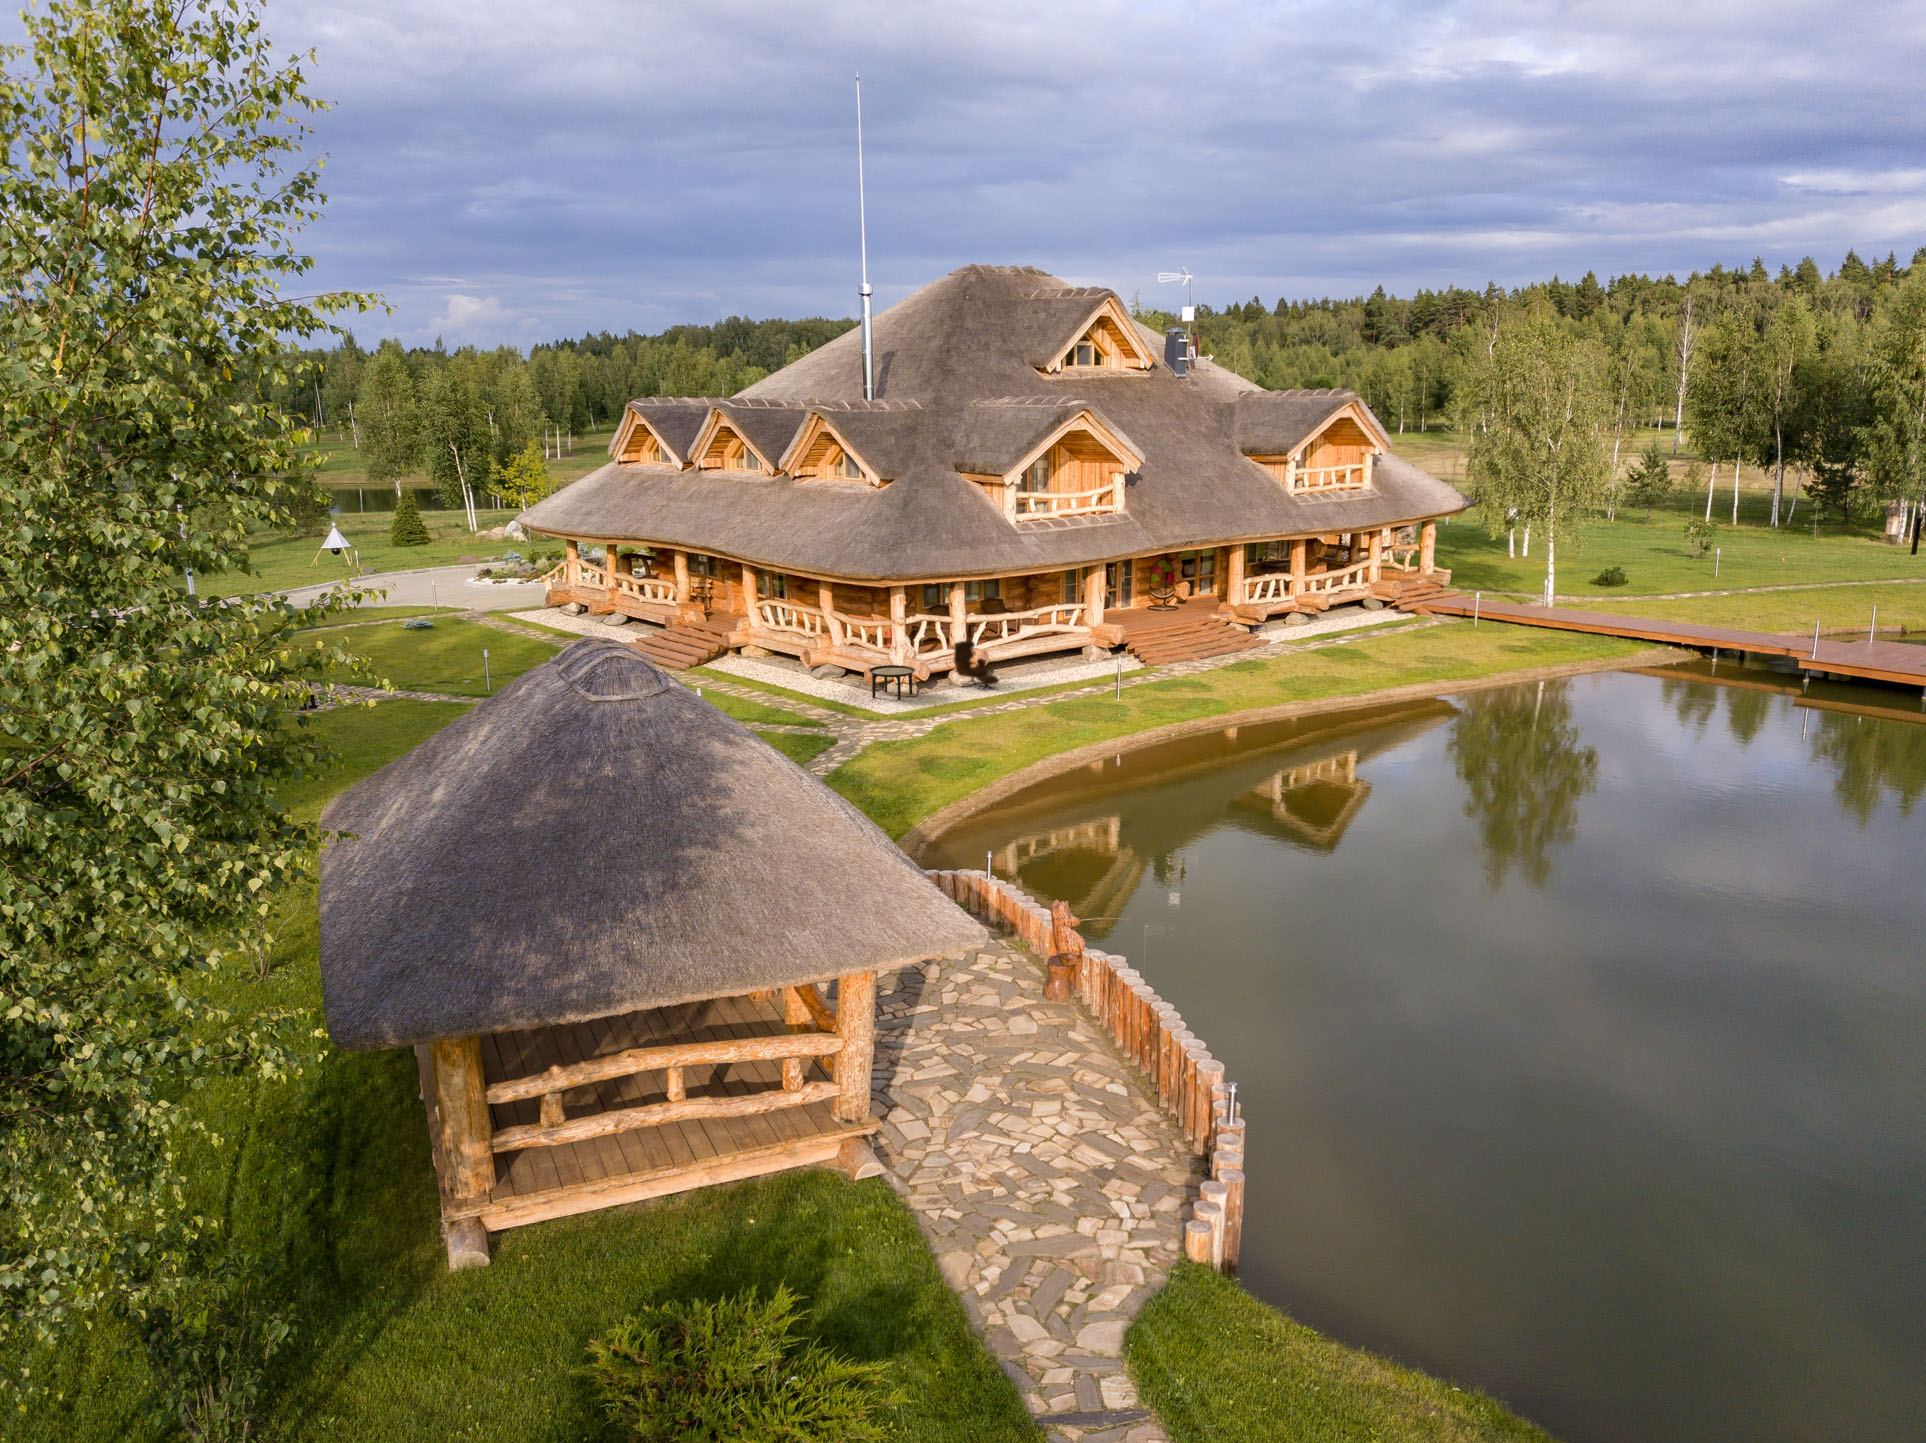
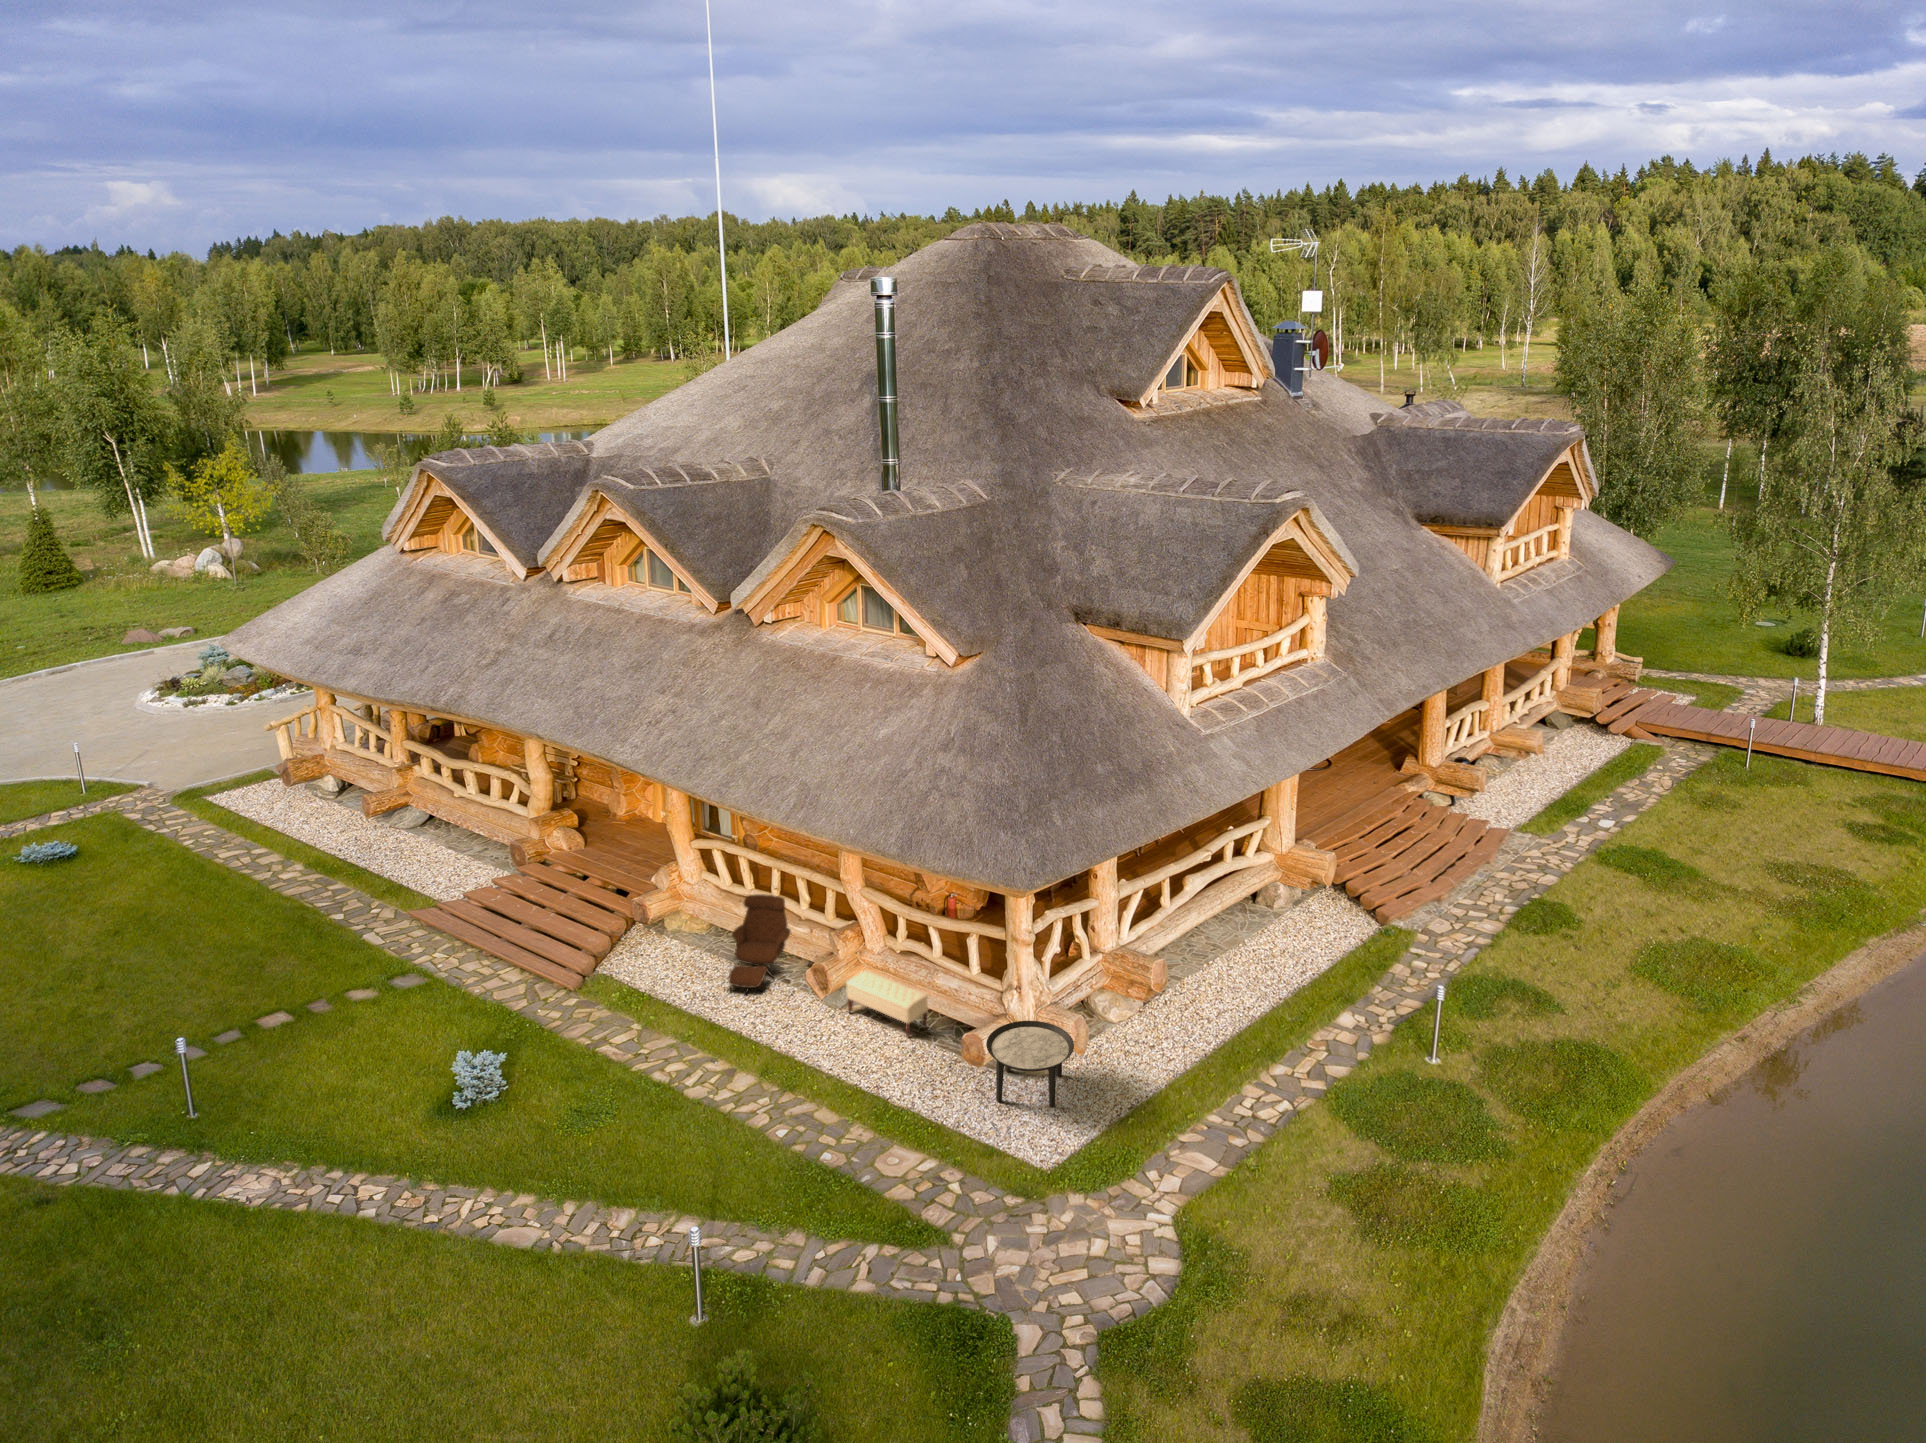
lounge chair: present [954,641,999,688] -> present [728,894,790,995]
bench: none [816,656,856,684] -> present [846,971,928,1038]

